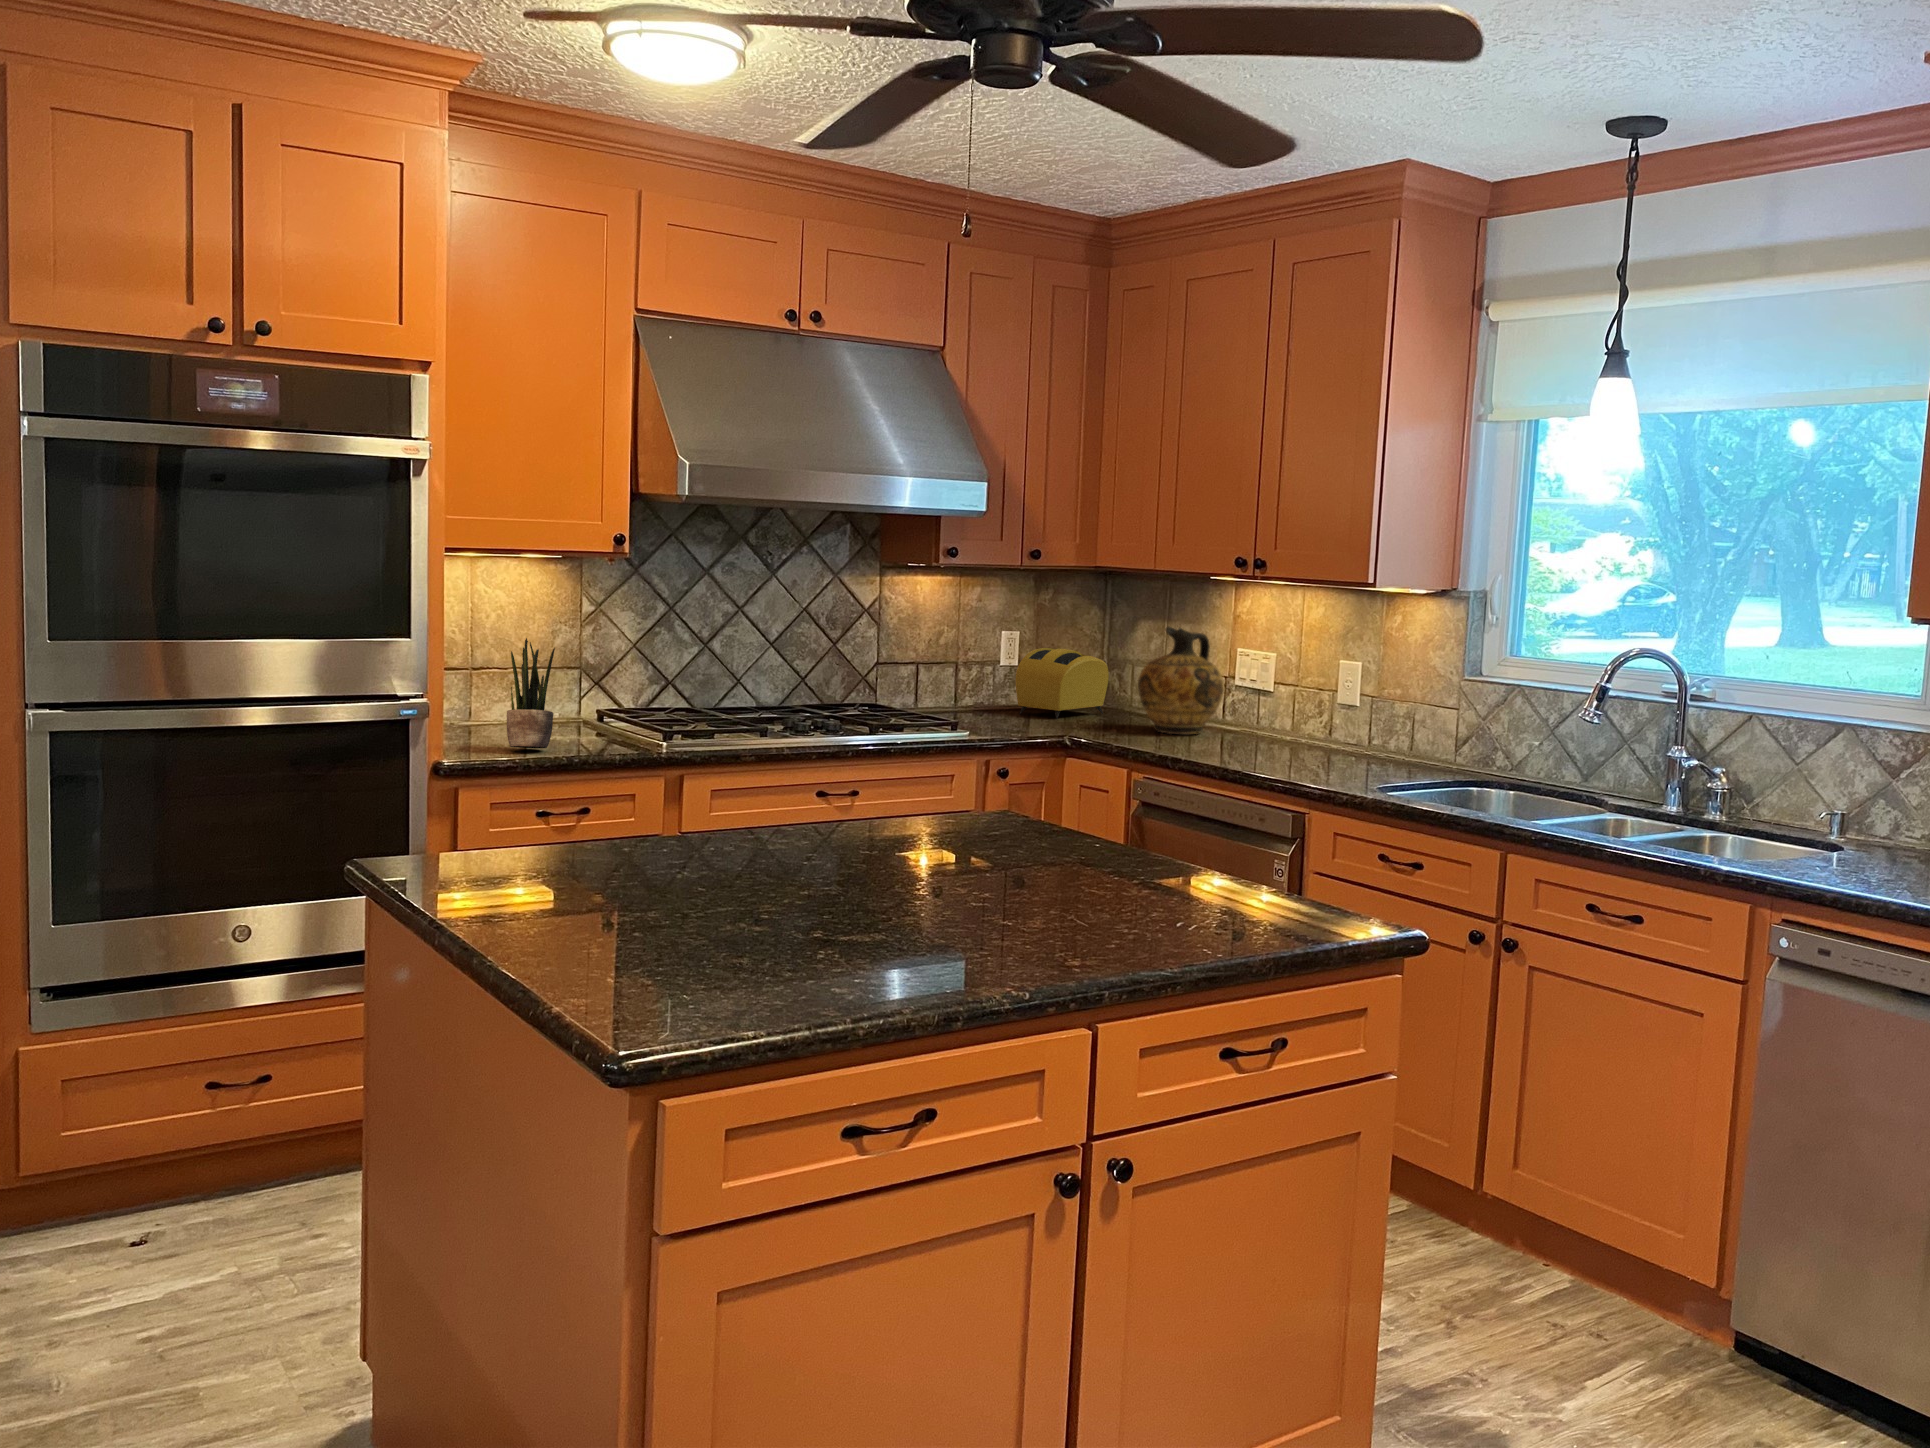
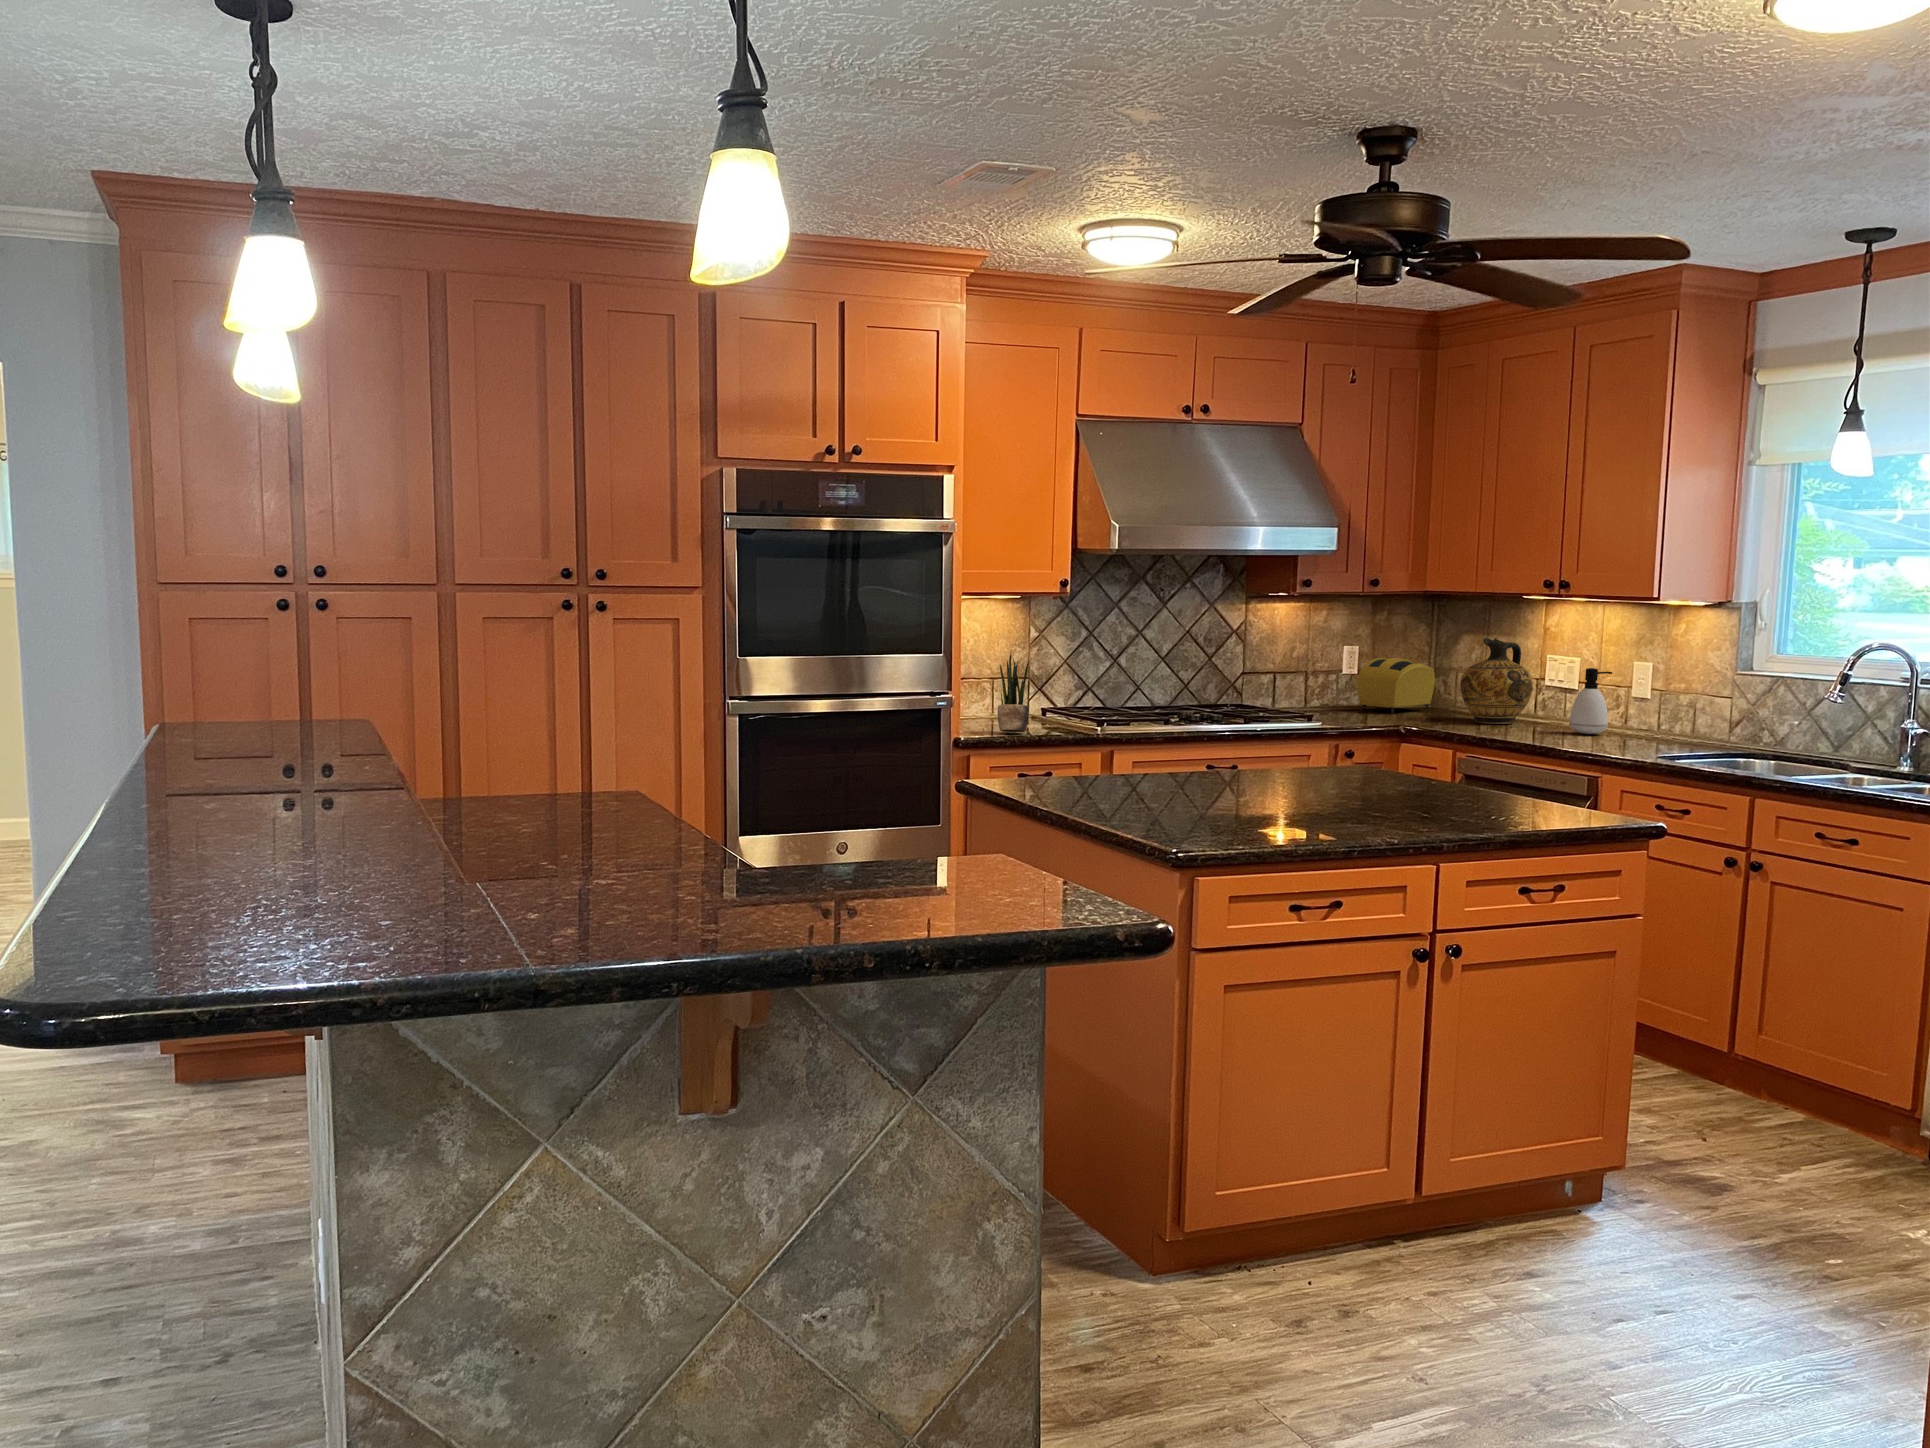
soap dispenser: none [1268,668,1318,750] -> present [1569,668,1612,734]

